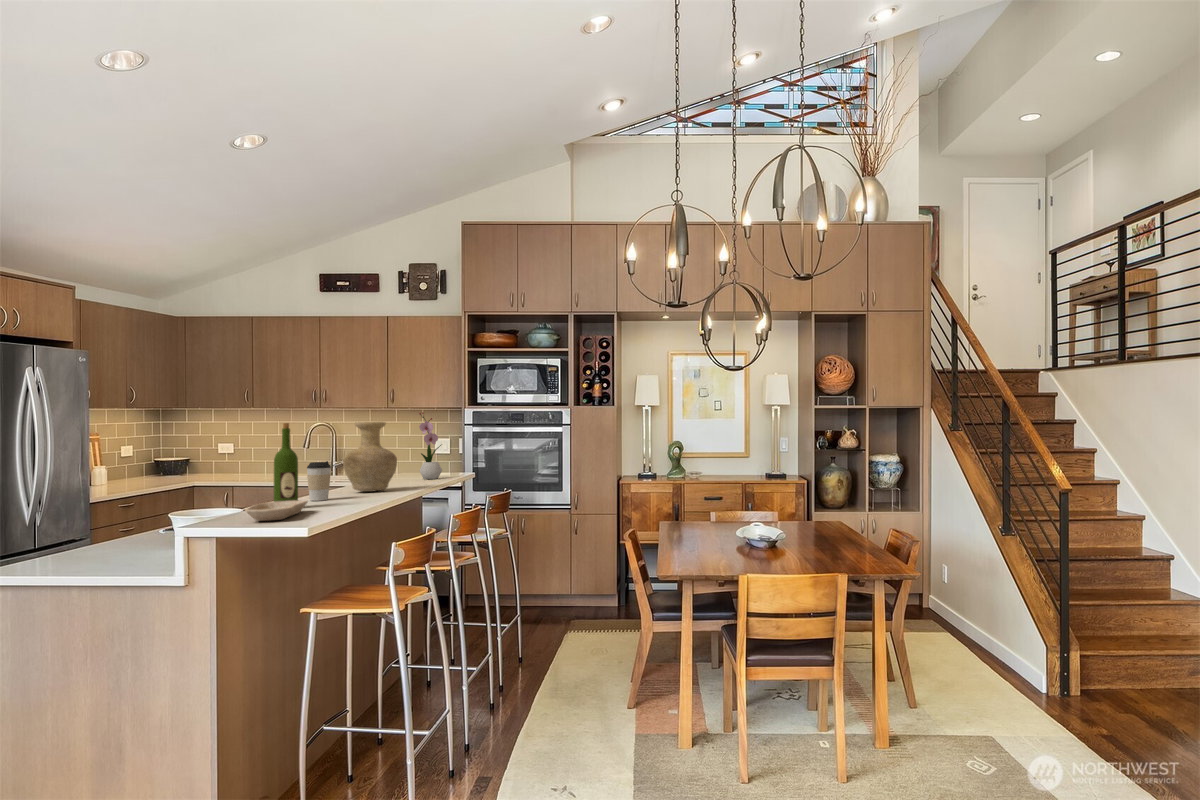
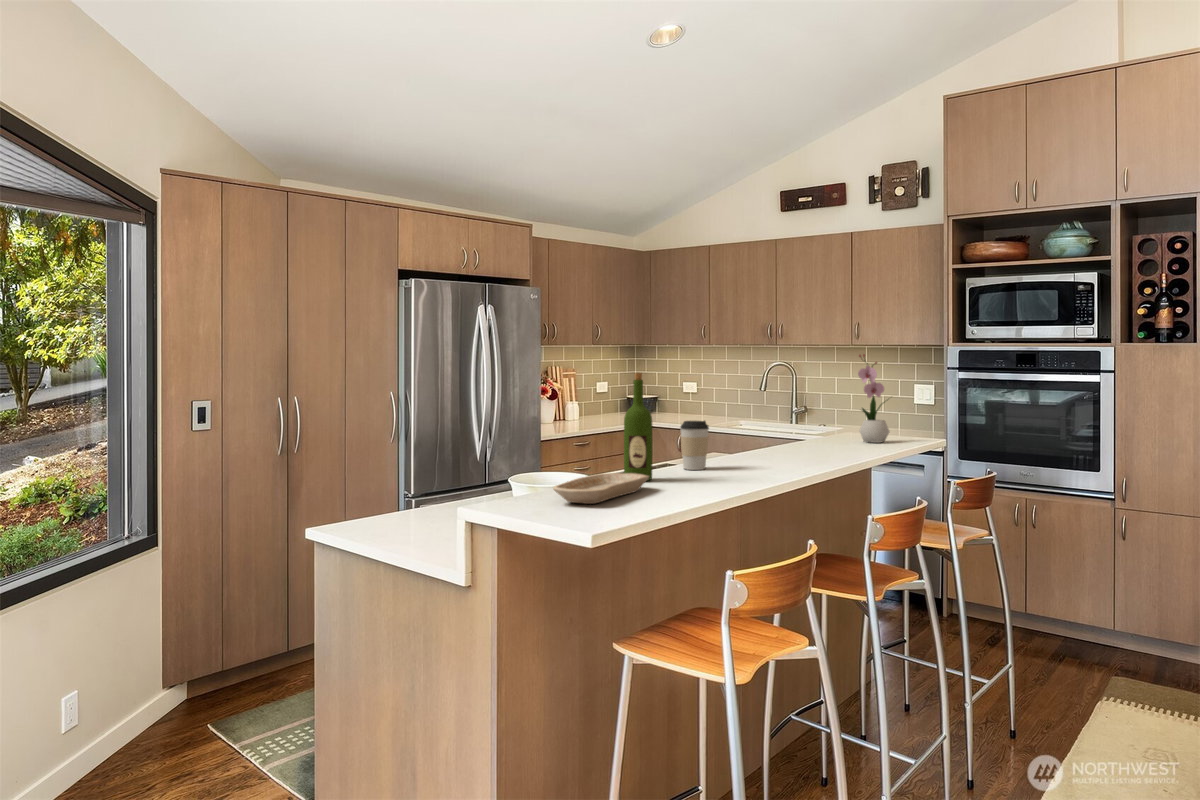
vase: present [343,422,397,492] -> none [738,369,807,459]

